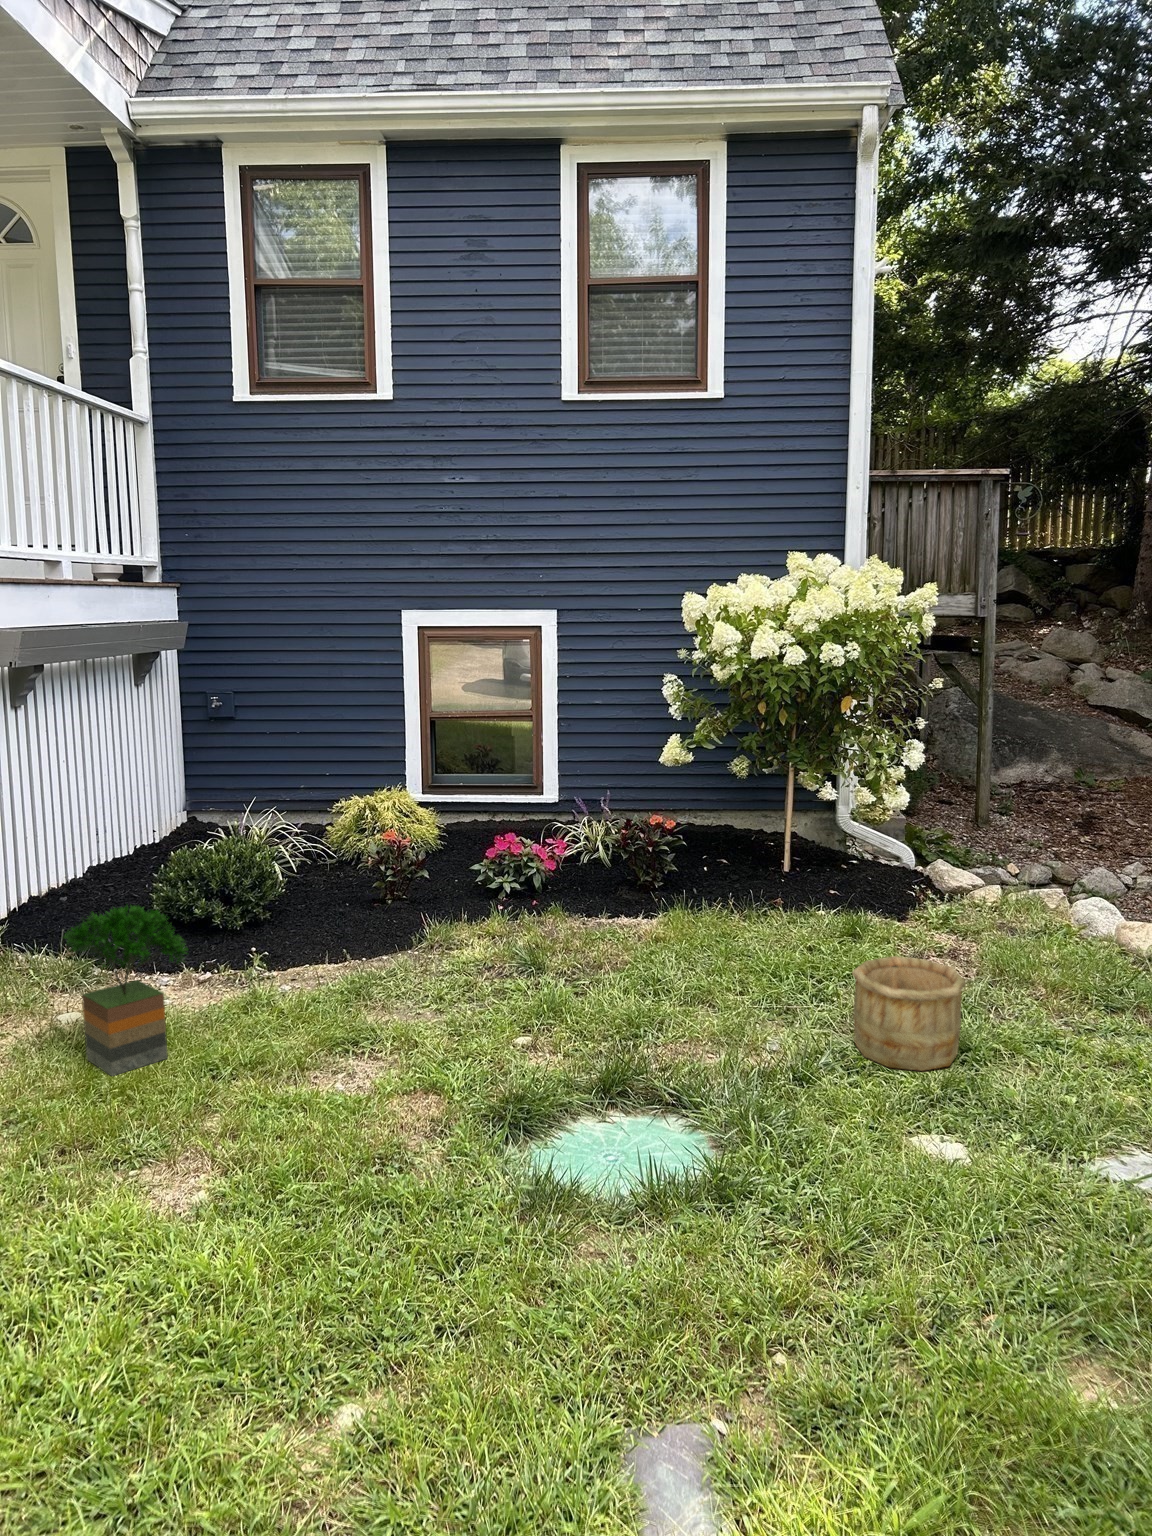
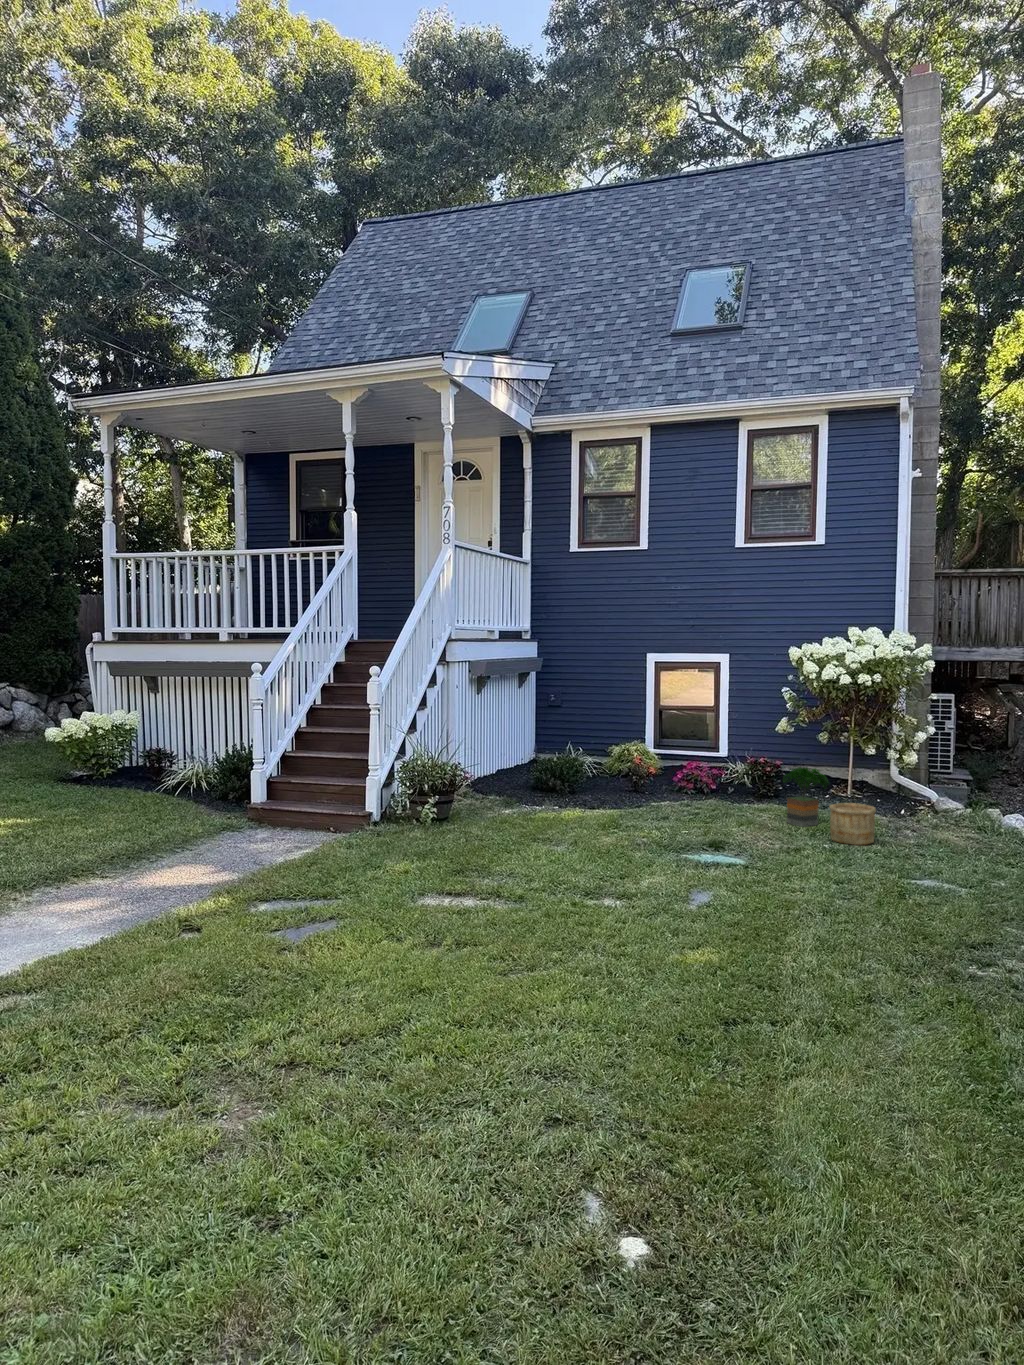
potted tree: present [64,906,187,1076] -> present [783,767,828,827]

